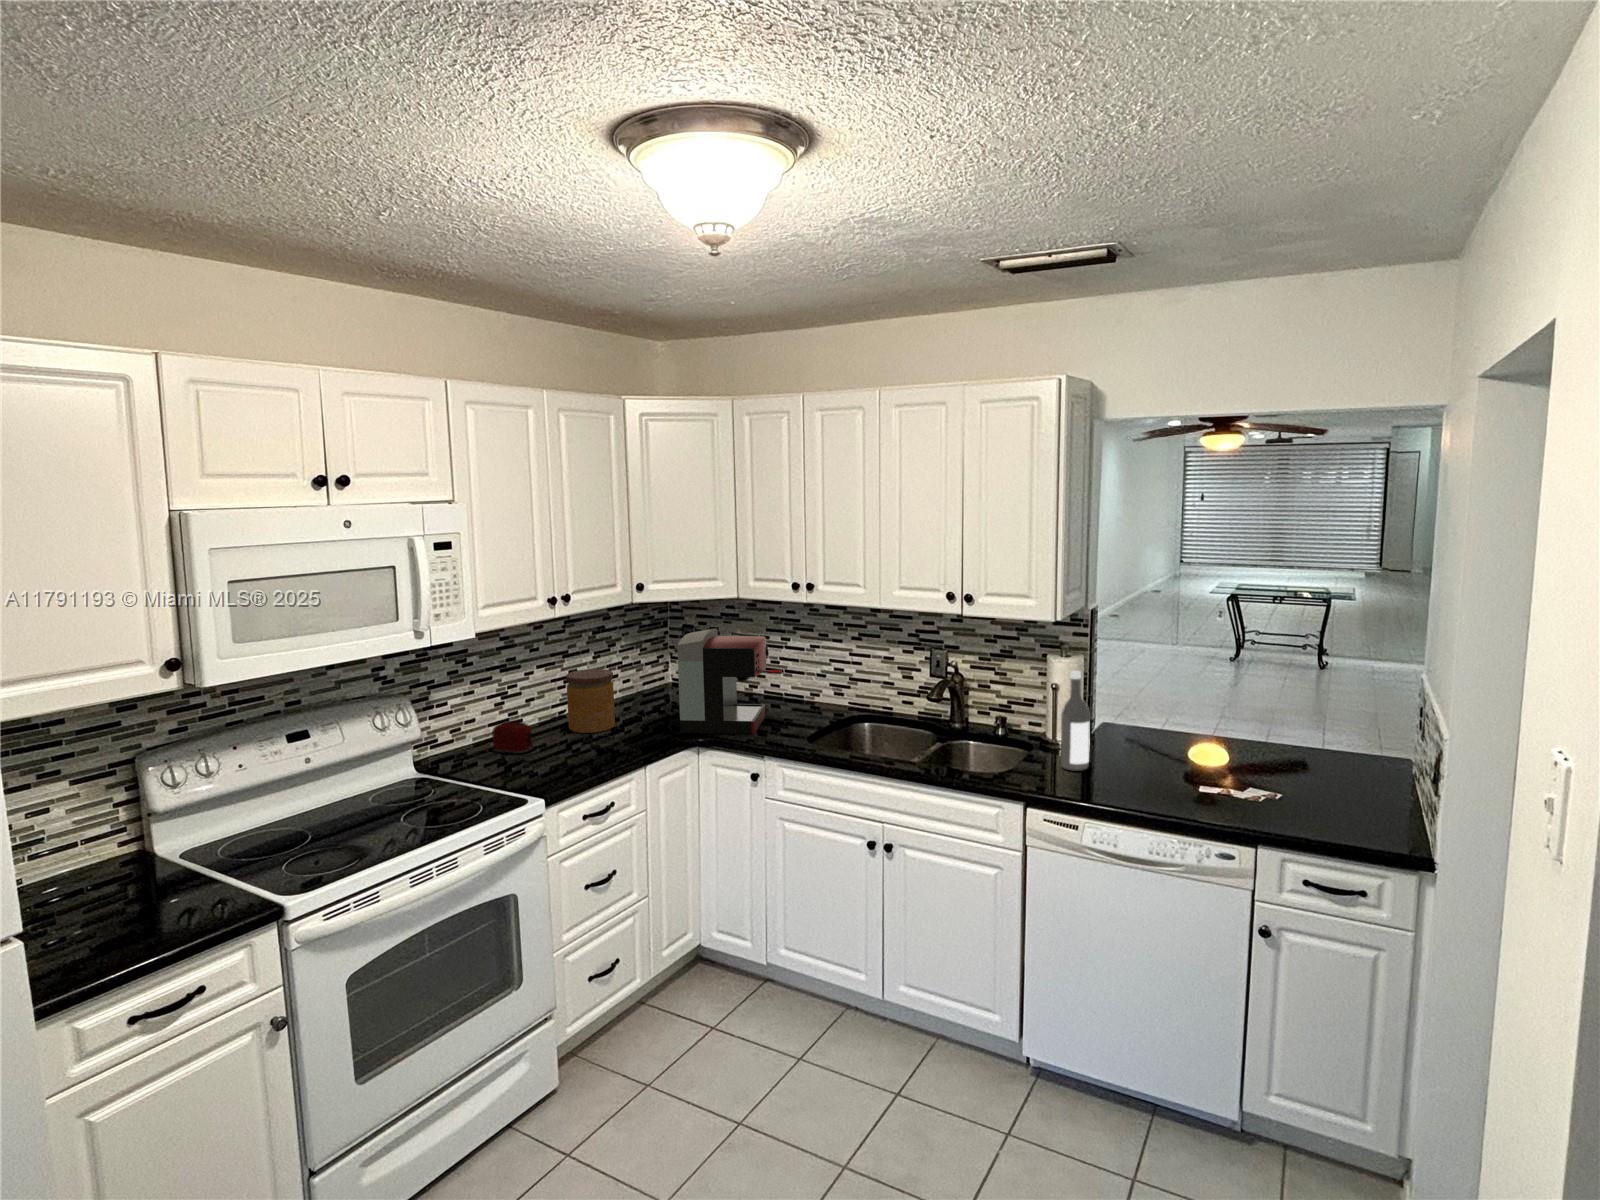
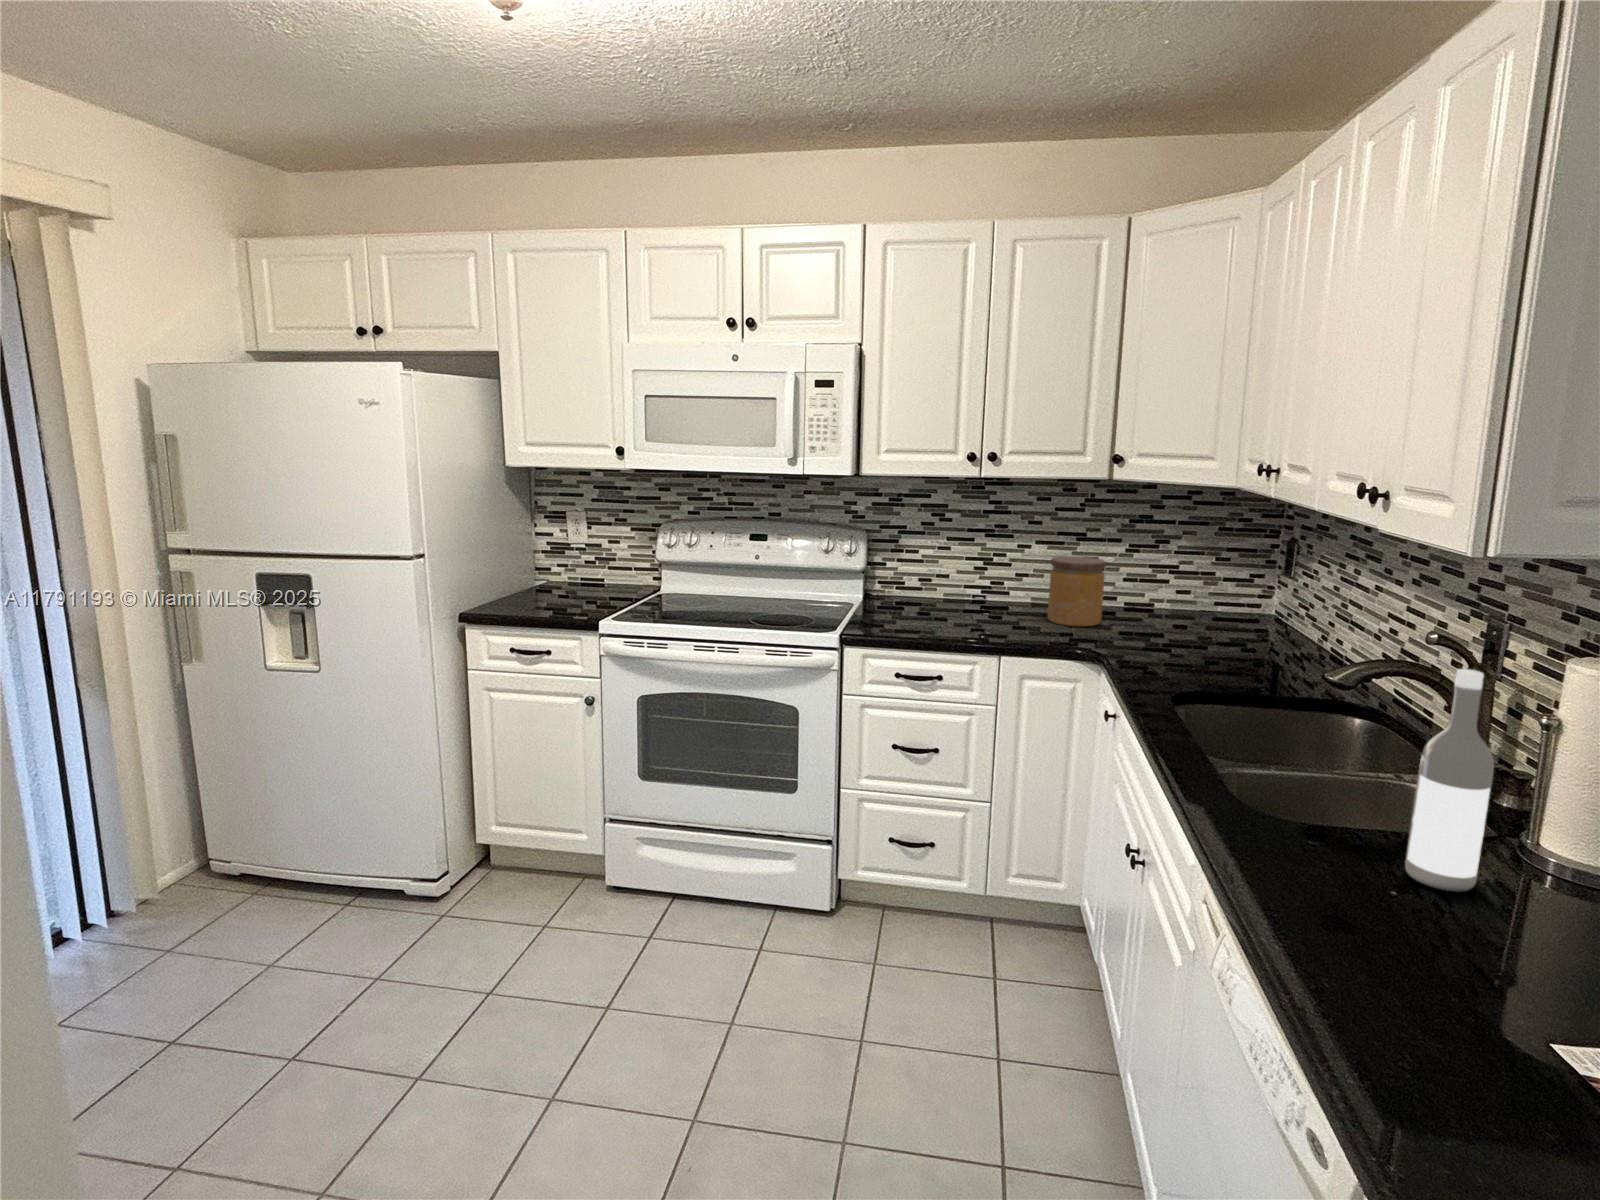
coffee maker: present [677,629,782,734] -> none [1119,528,1275,673]
toaster: present [472,721,533,767] -> none [921,584,976,623]

